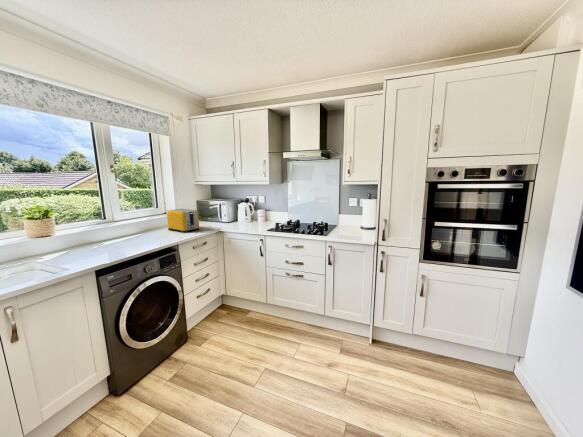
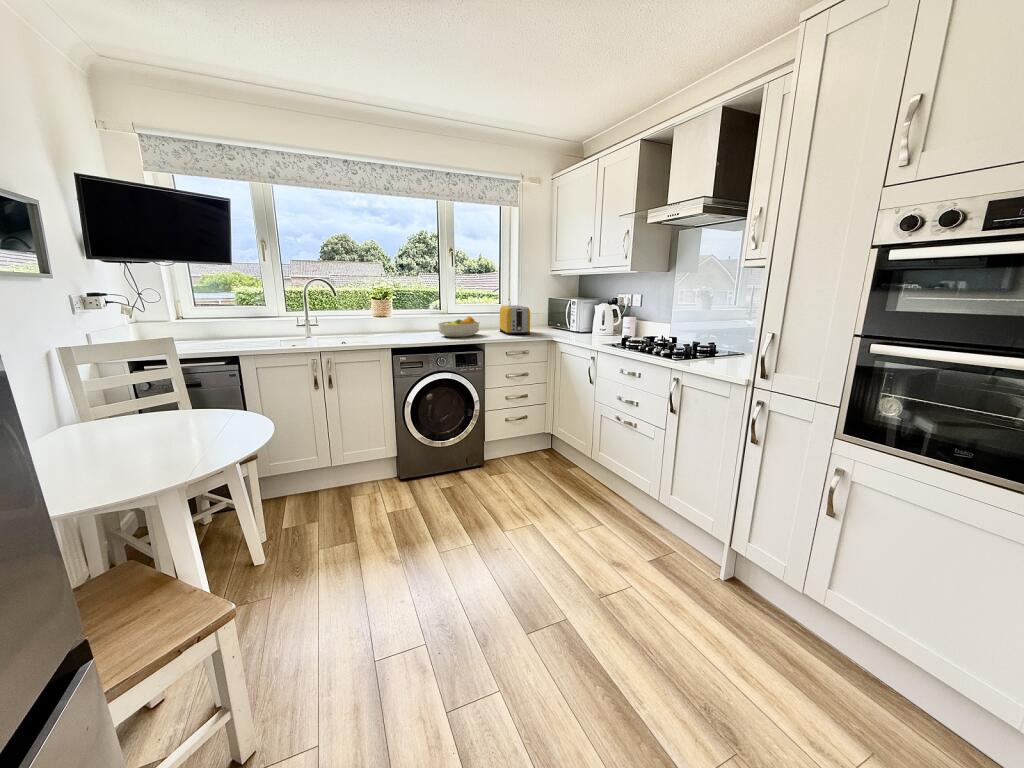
fruit bowl: none [124,222,160,244] -> present [438,316,479,337]

